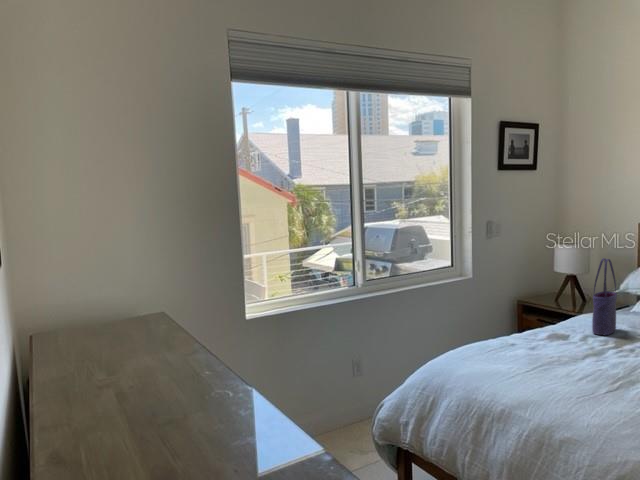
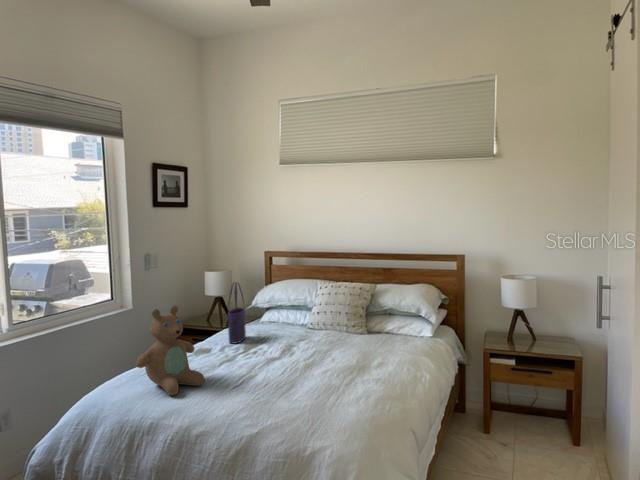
teddy bear: none [485,277,568,383] -> present [136,305,205,395]

